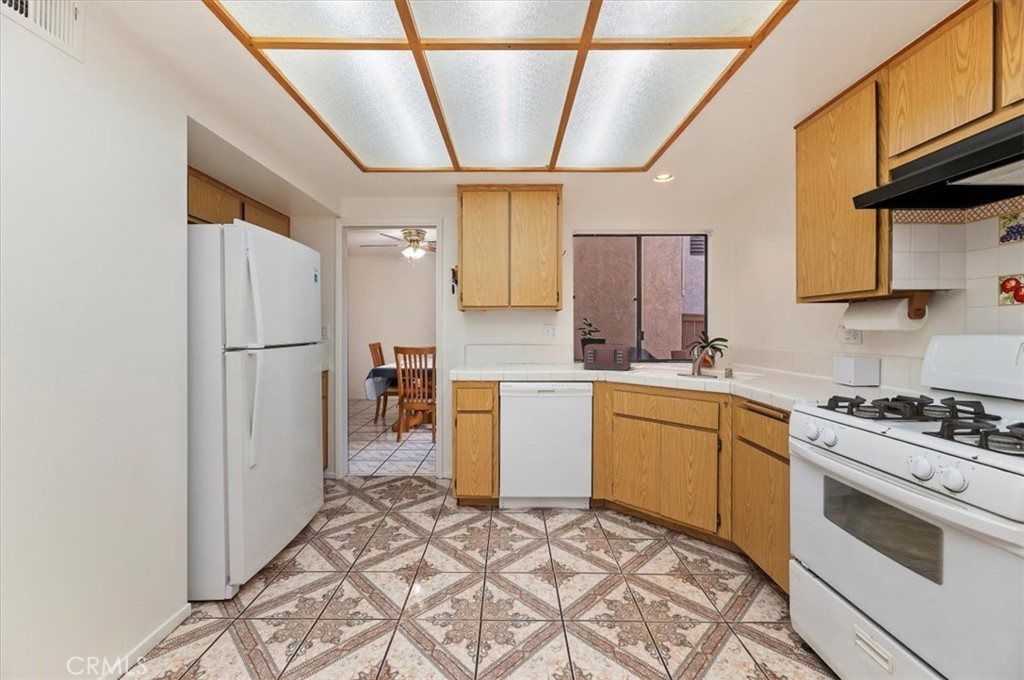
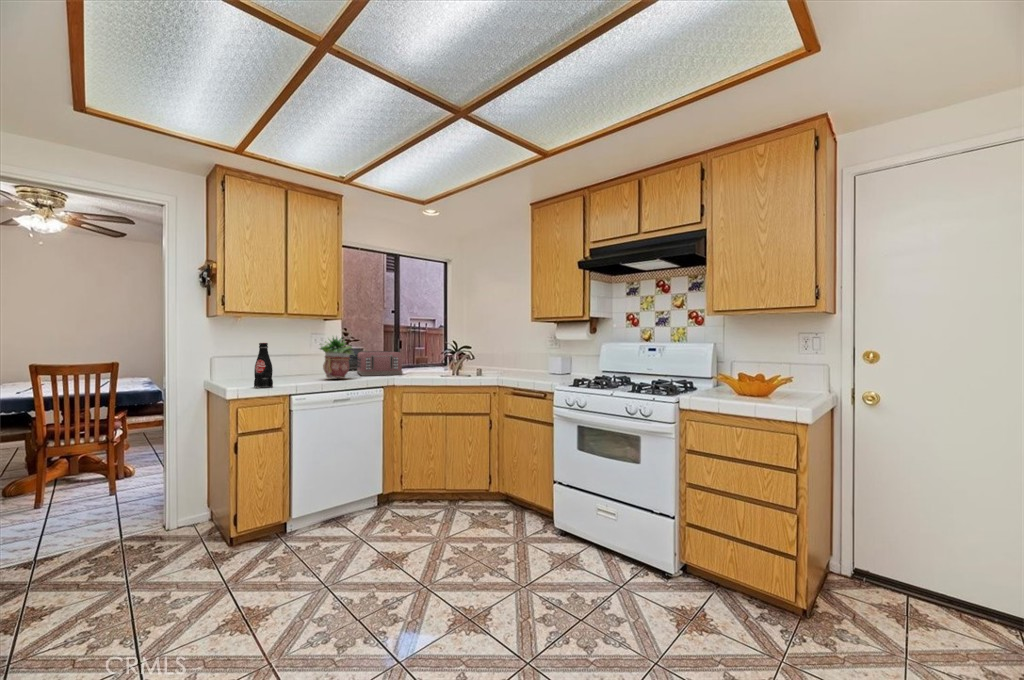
potted plant: none [535,326,572,370] -> present [320,337,355,378]
bottle: none [469,333,484,374] -> present [254,343,273,388]

